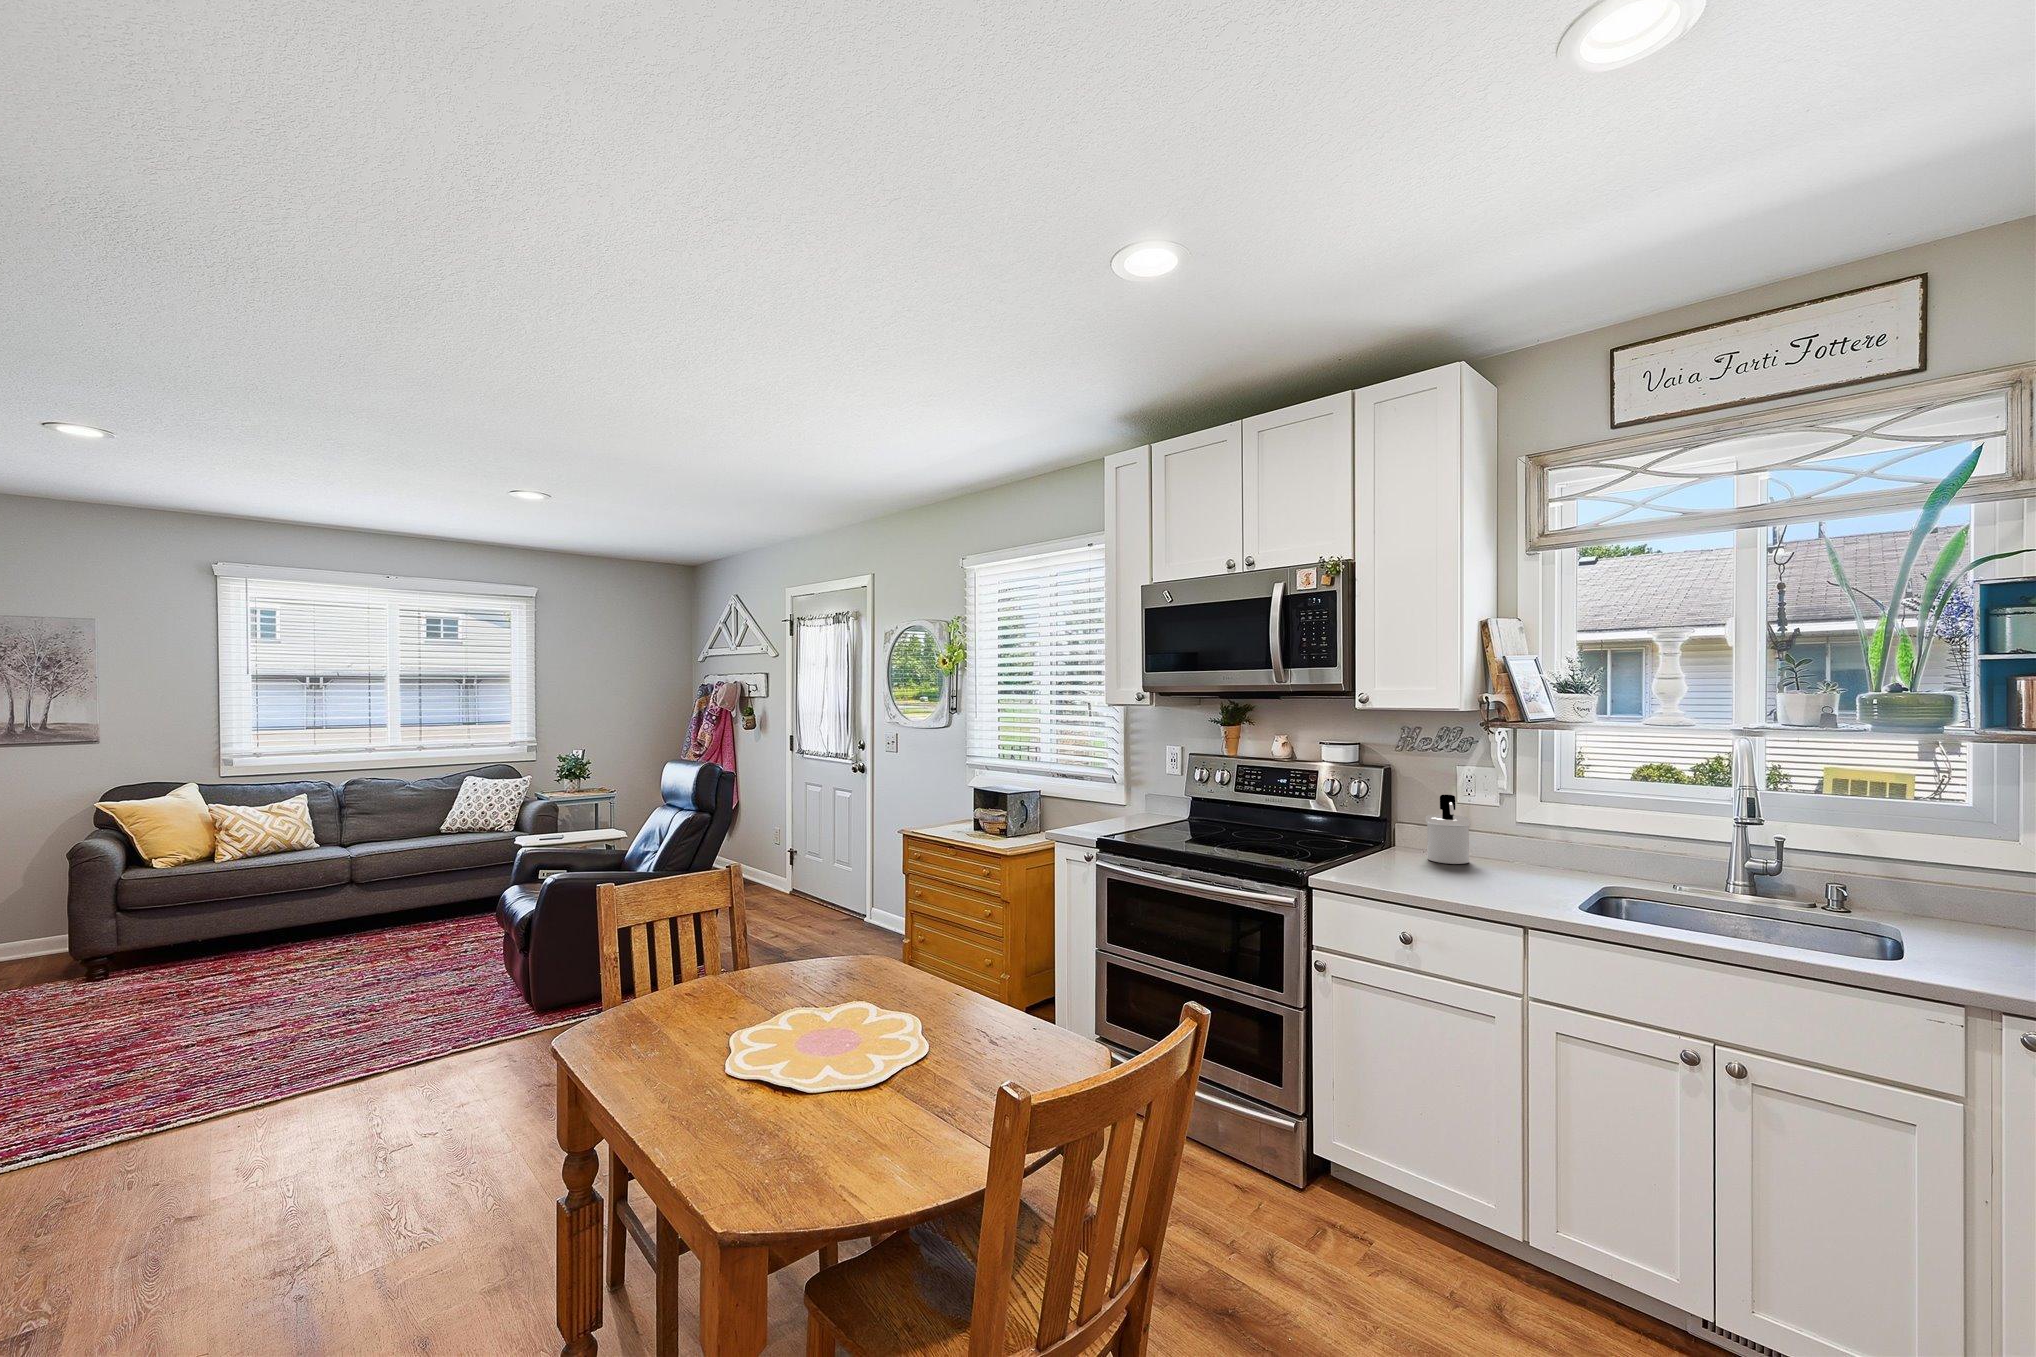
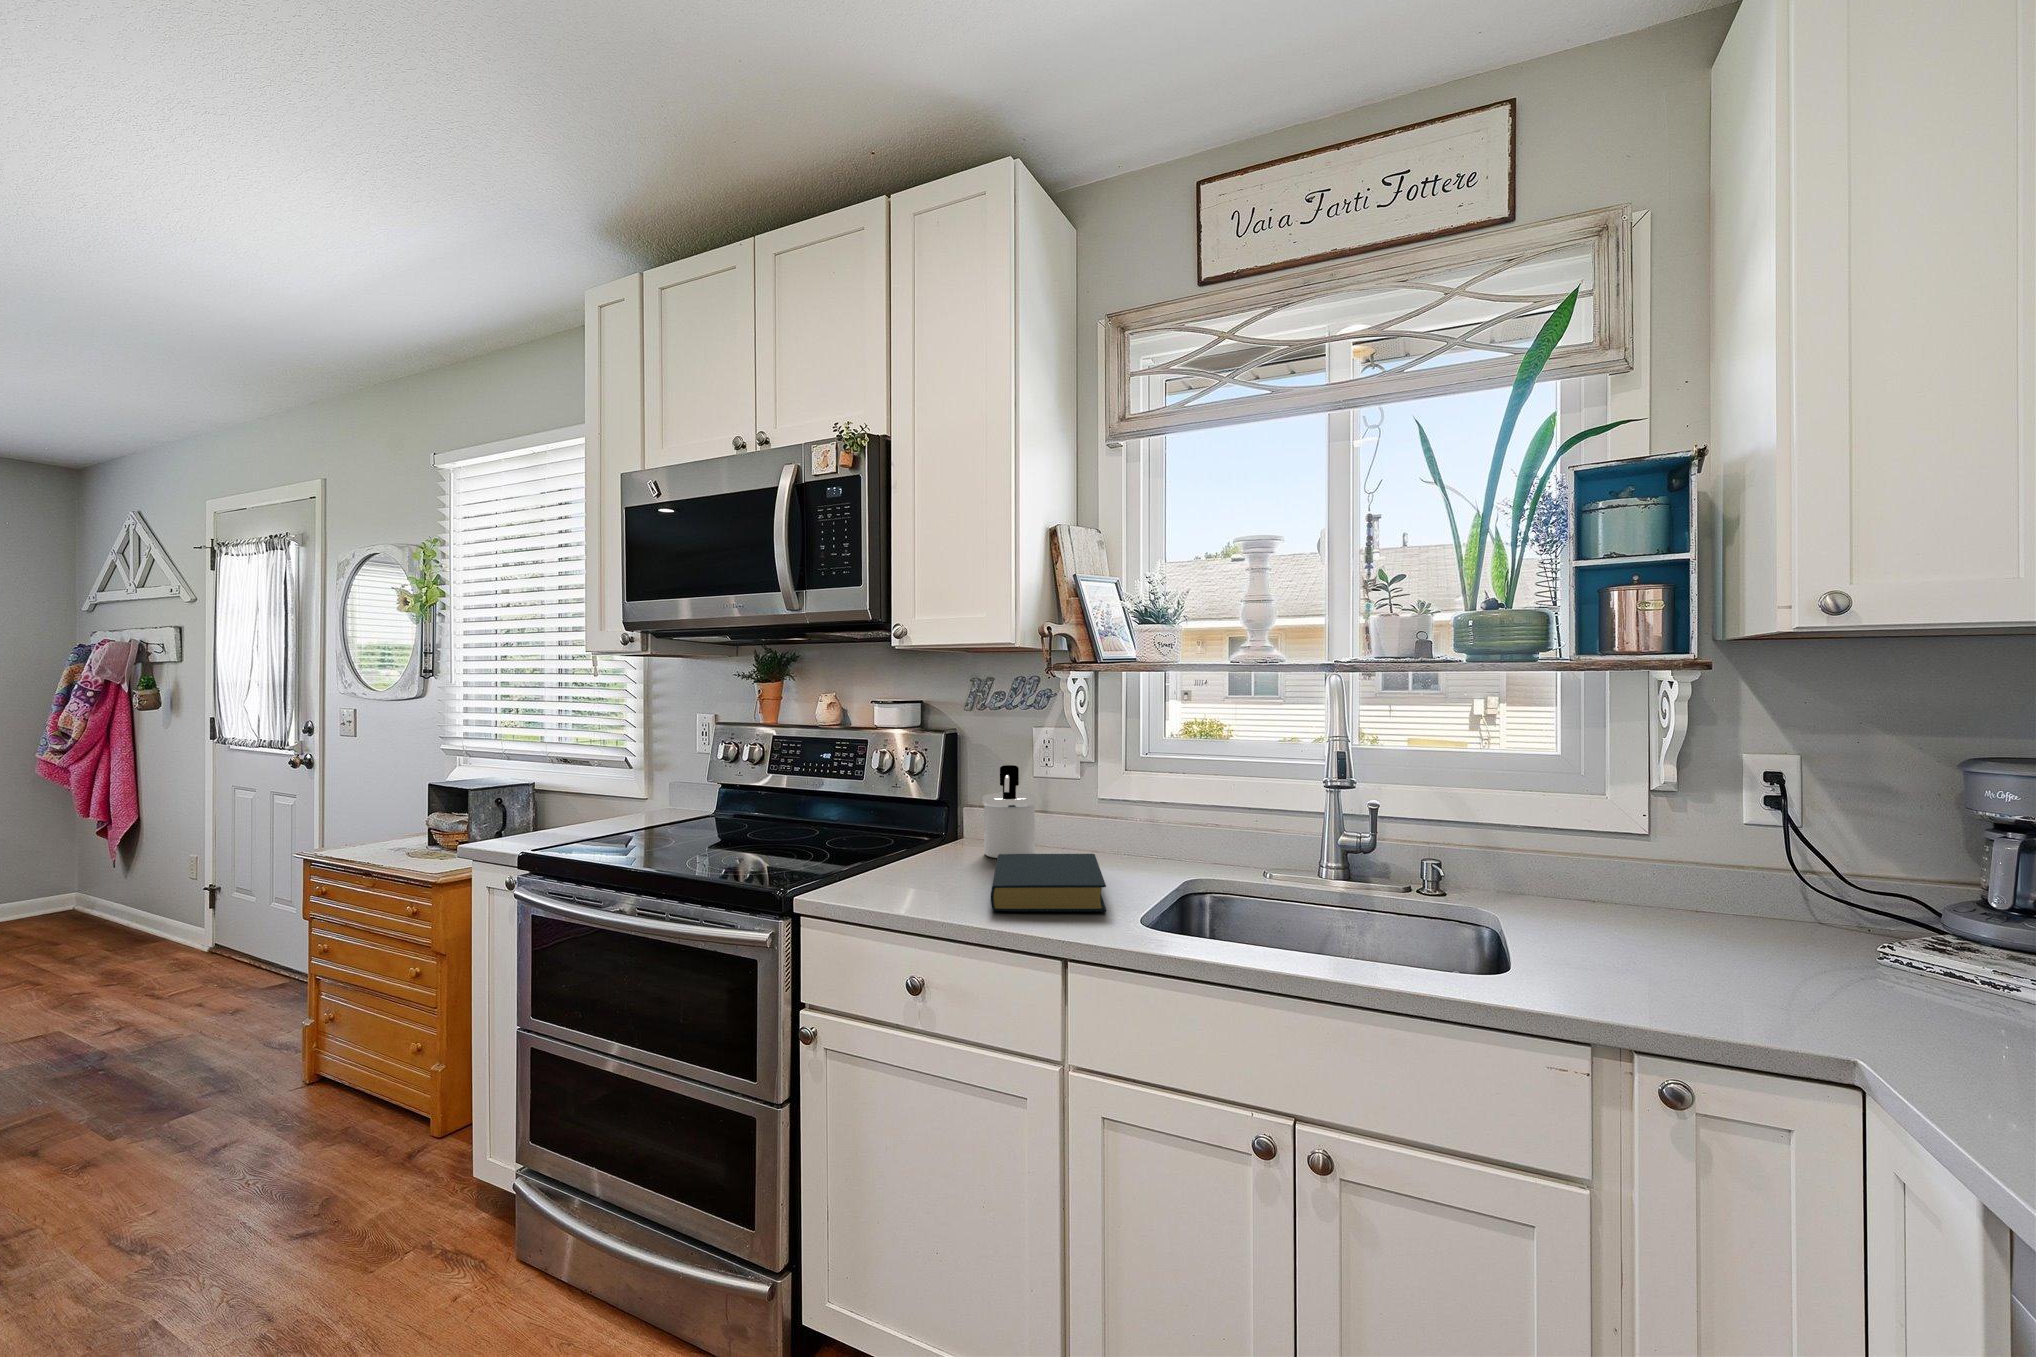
hardback book: none [1449,859,1553,903] -> present [991,854,1106,912]

